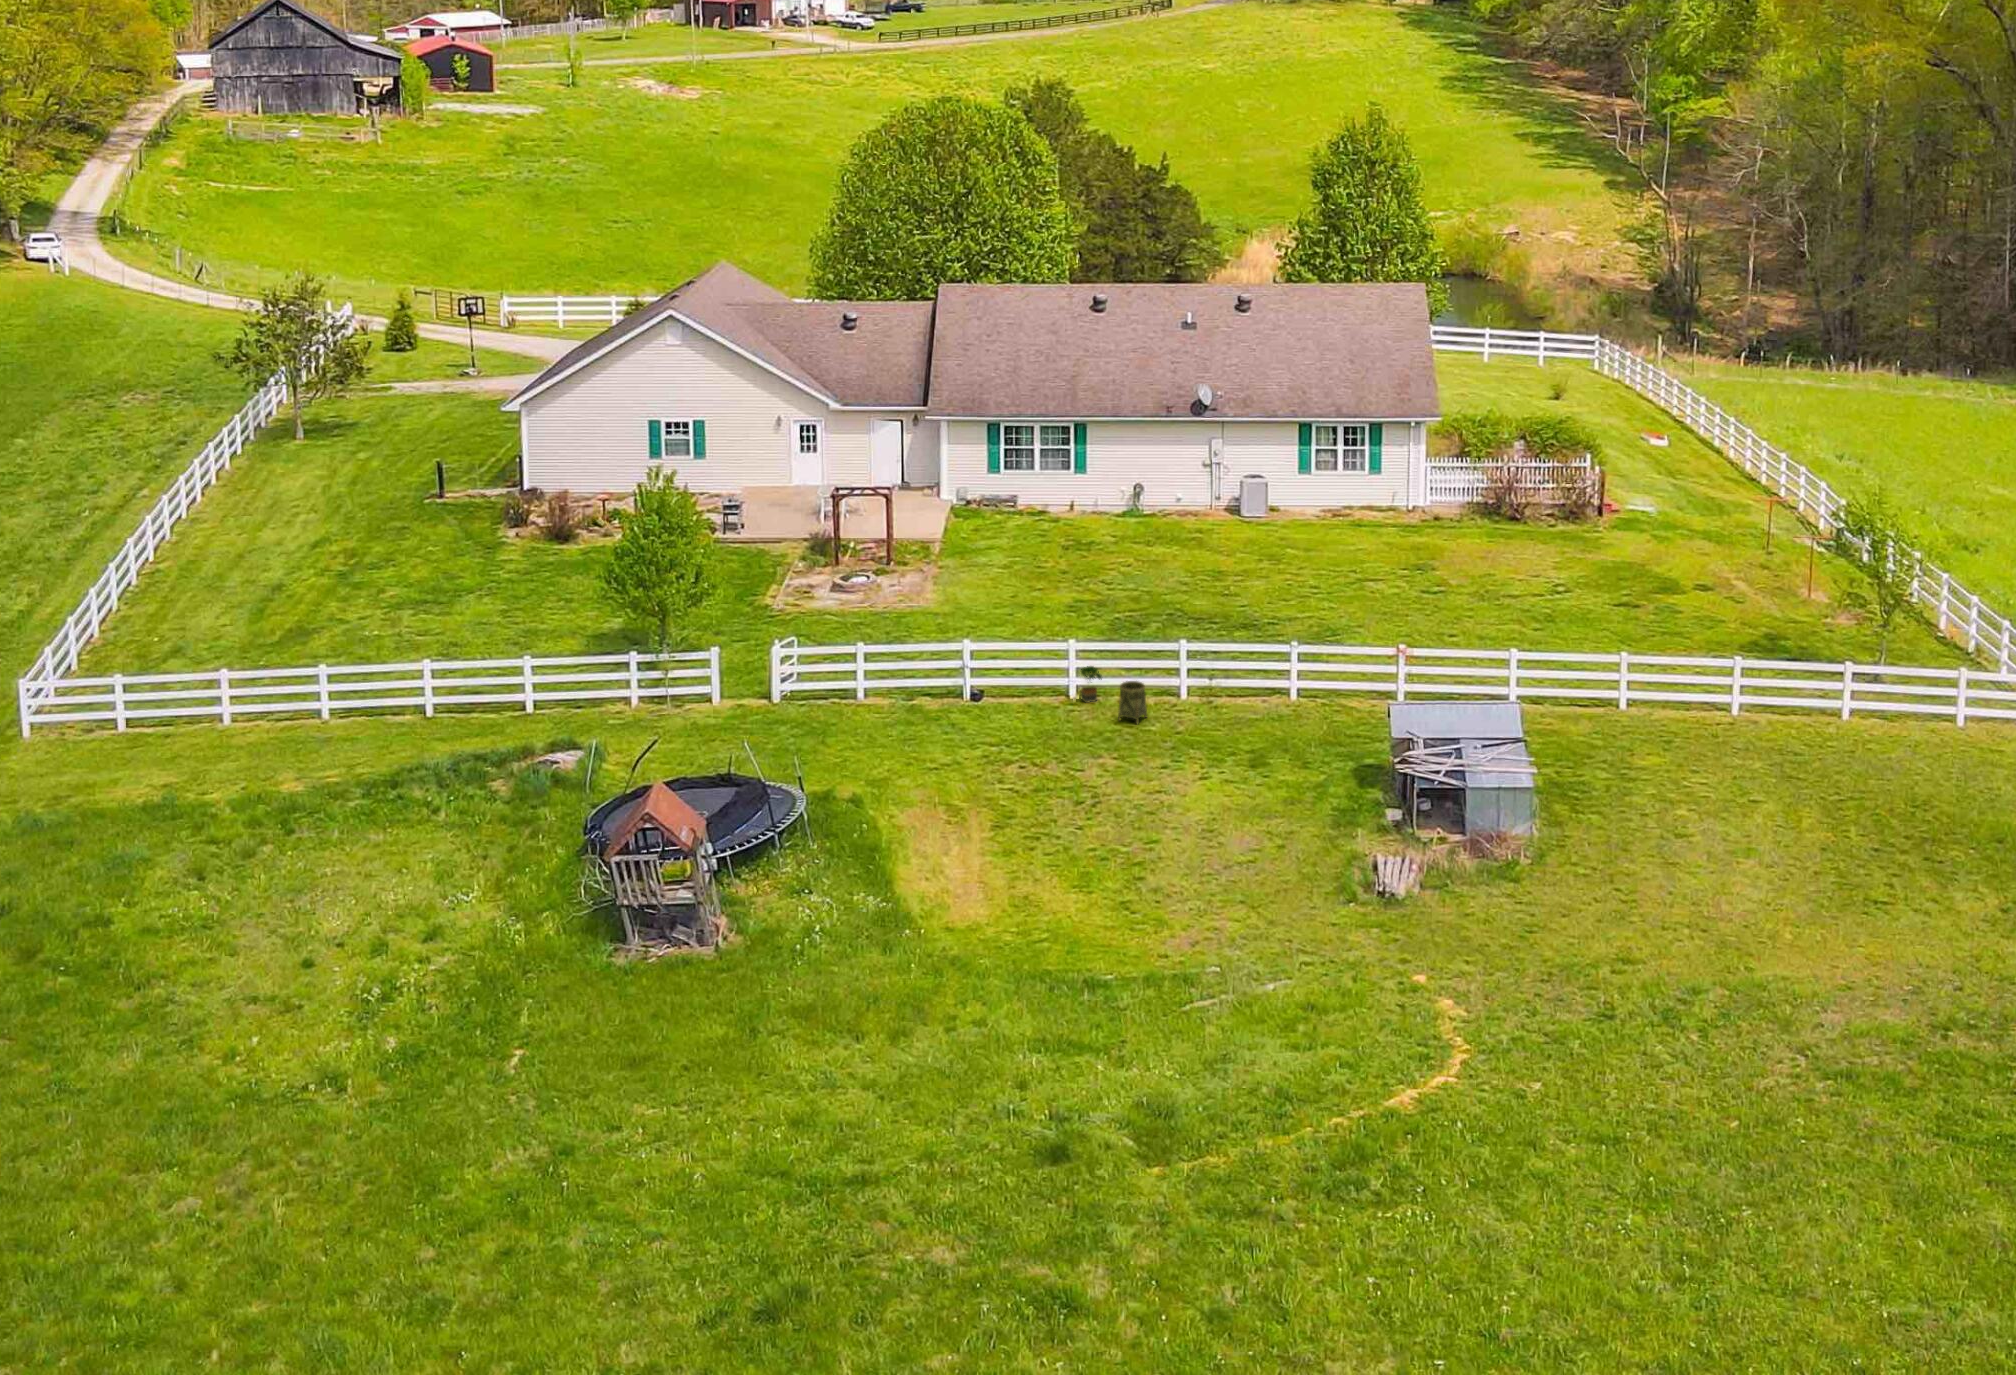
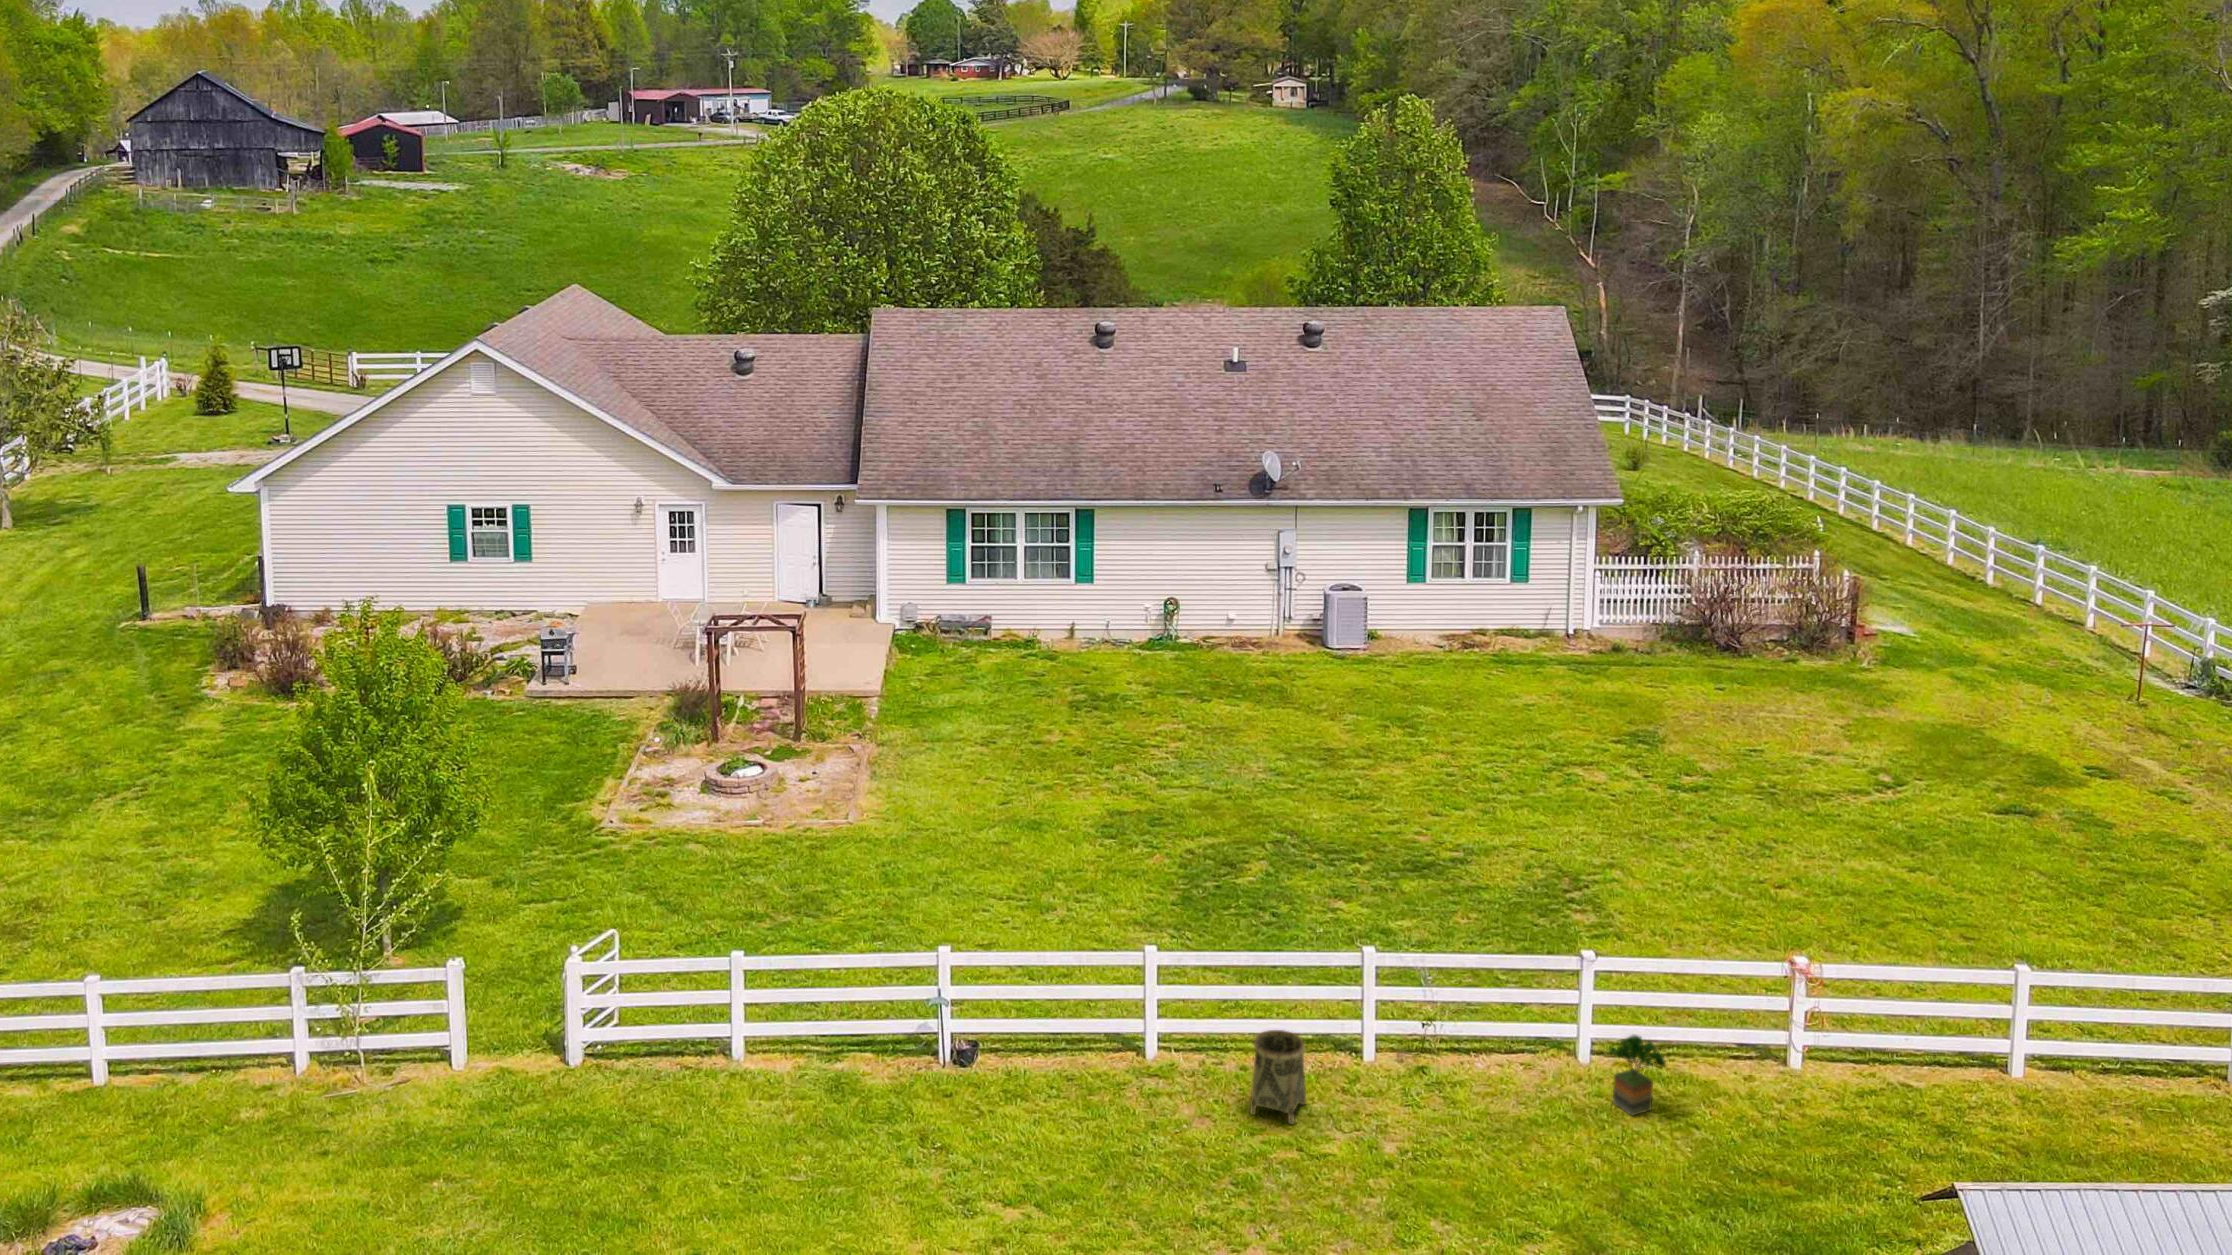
potted tree: present [1080,666,1102,703] -> present [1609,1035,1666,1116]

